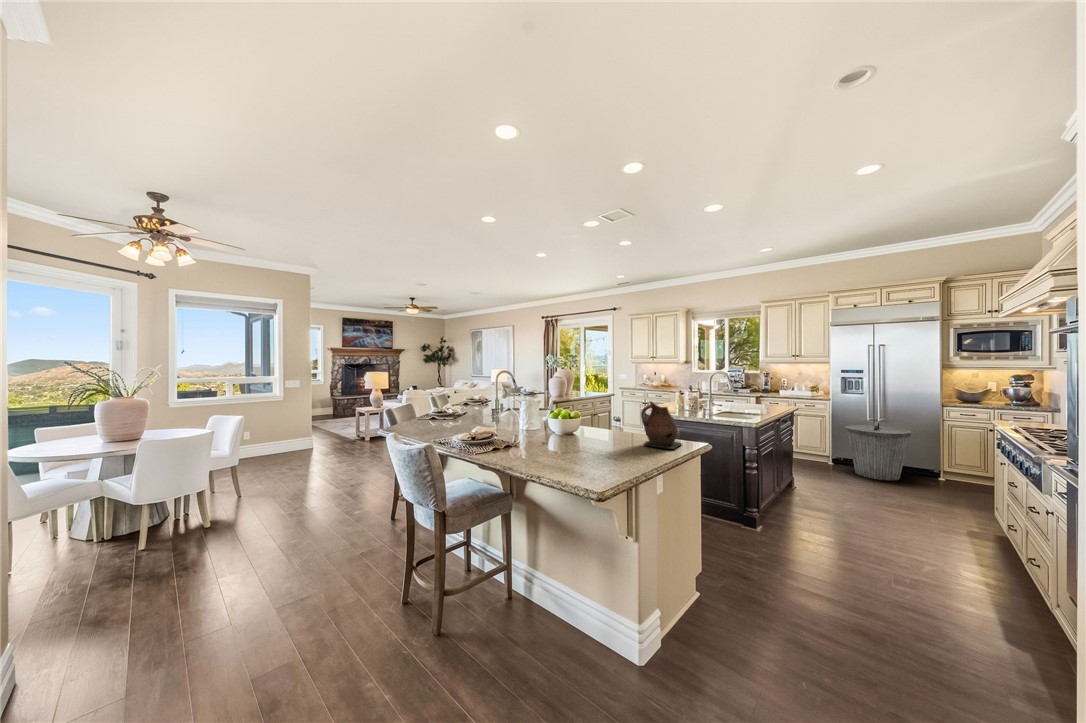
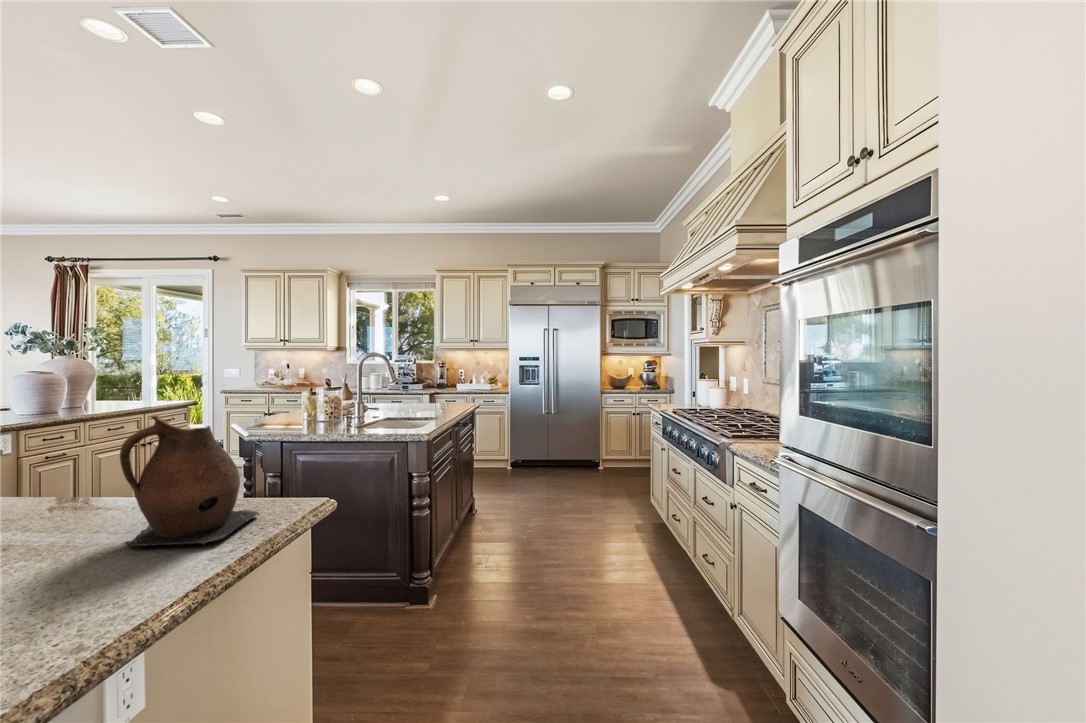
trash can: present [845,422,911,480] -> none [524,415,580,480]

